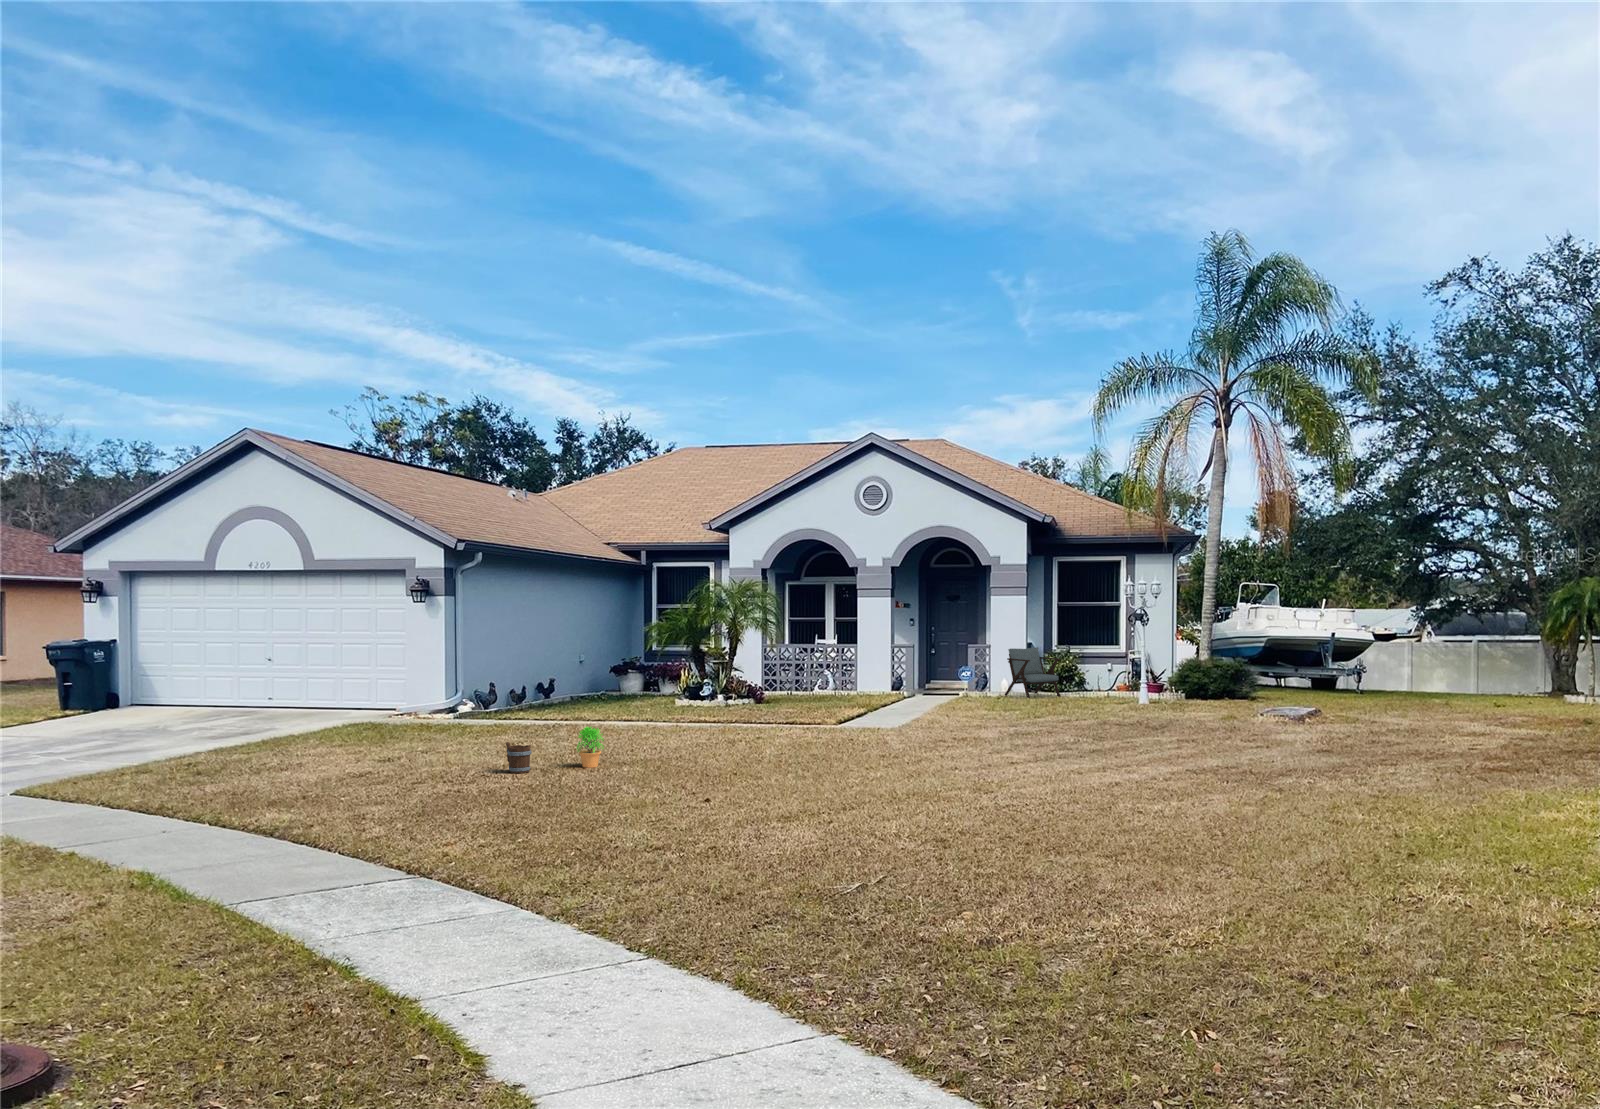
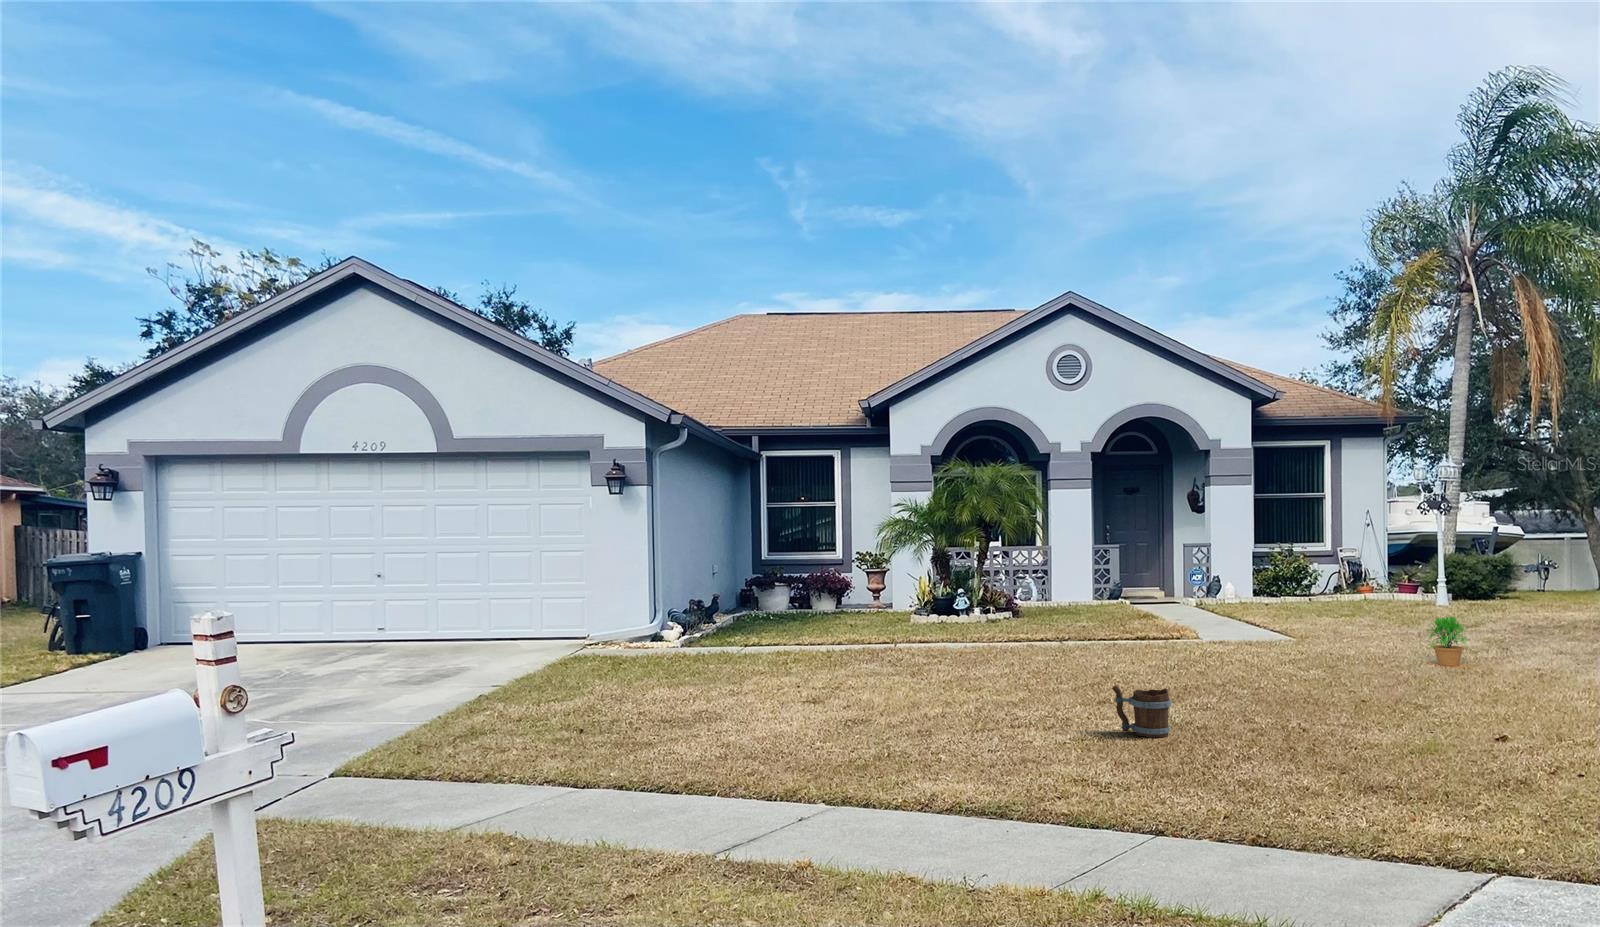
lounge chair: present [1005,647,1060,698] -> none [1242,545,1306,602]
potted plant: present [577,727,604,768] -> present [1429,617,1467,666]

